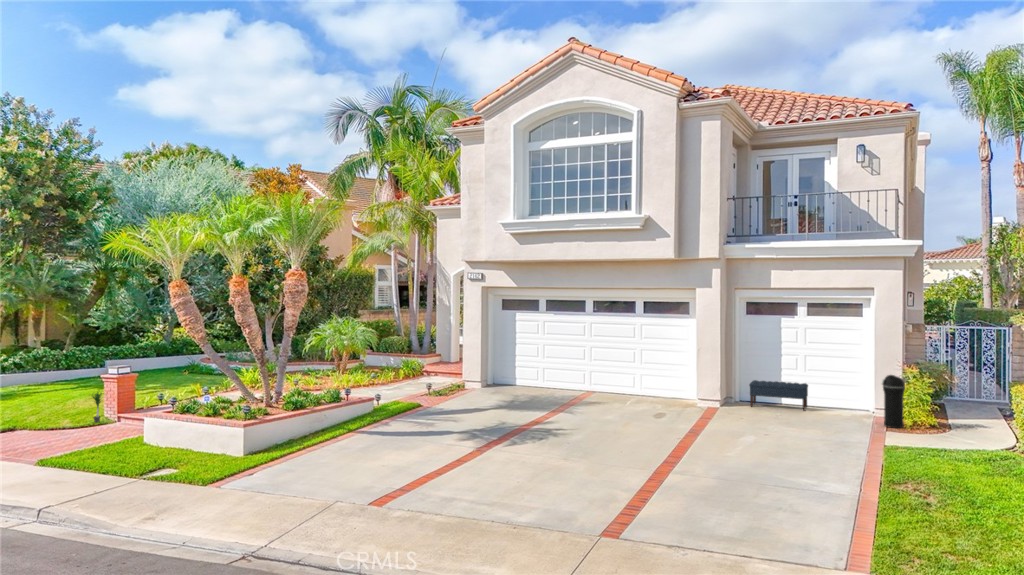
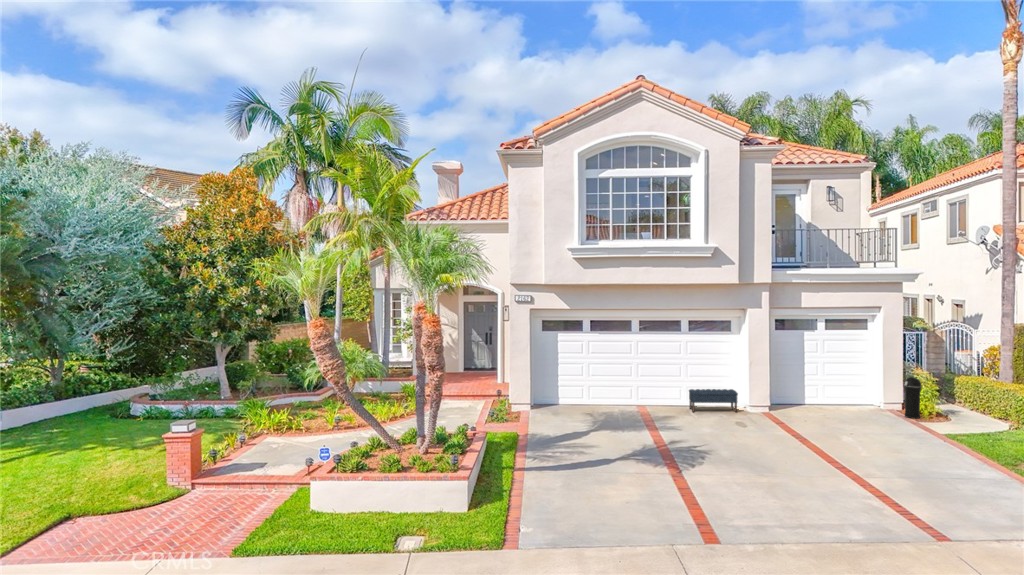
bench: present [749,380,808,411] -> present [689,389,738,412]
potted plant: present [92,392,102,422] -> none [152,450,185,496]

